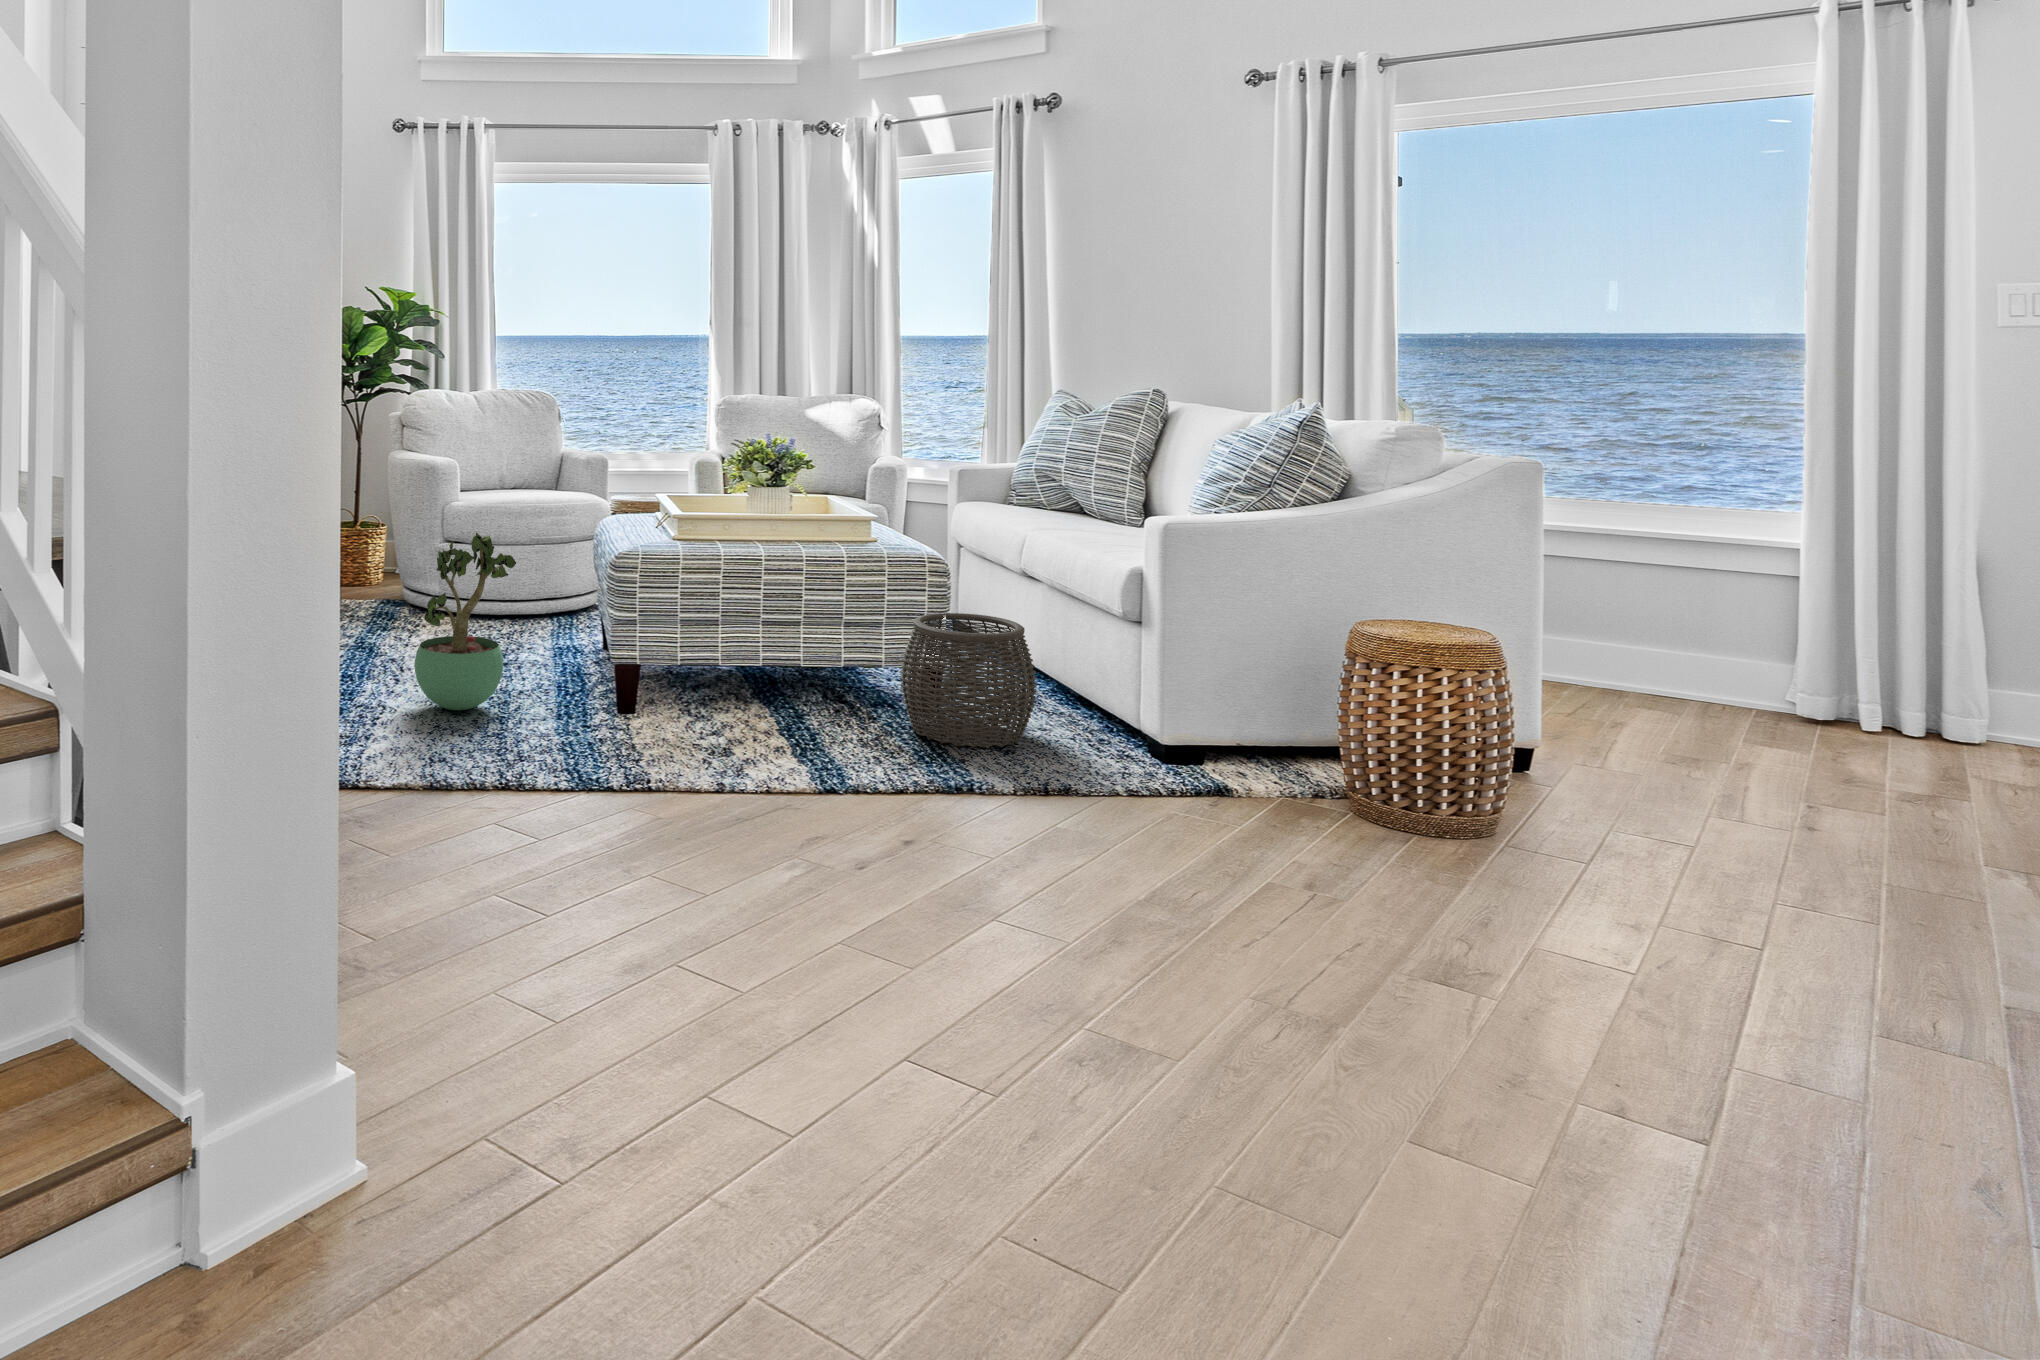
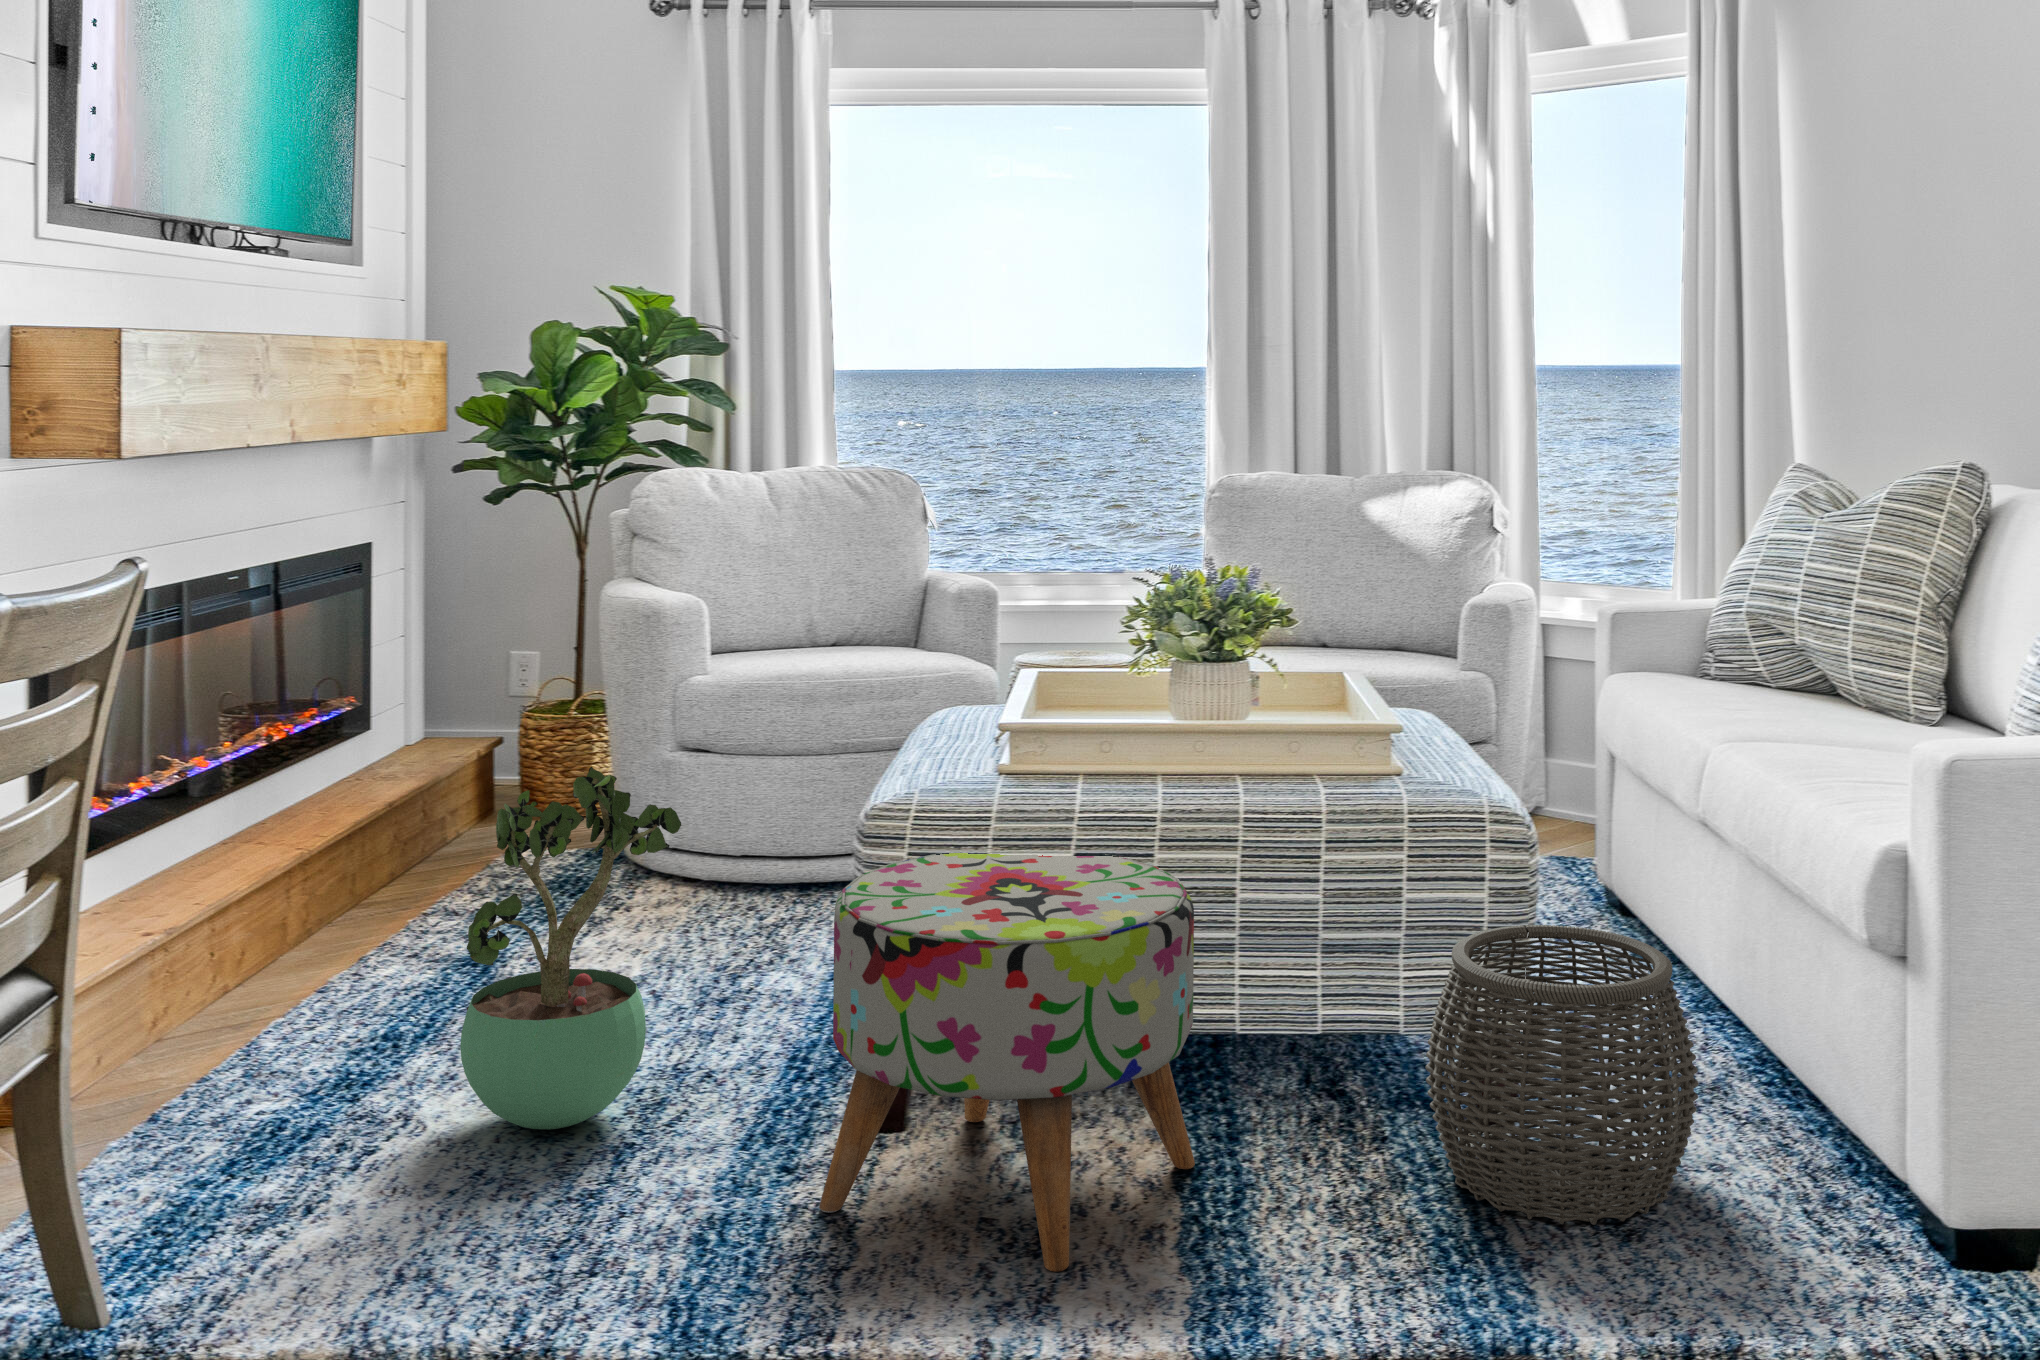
ottoman: none [611,575,790,761] -> present [819,853,1195,1272]

